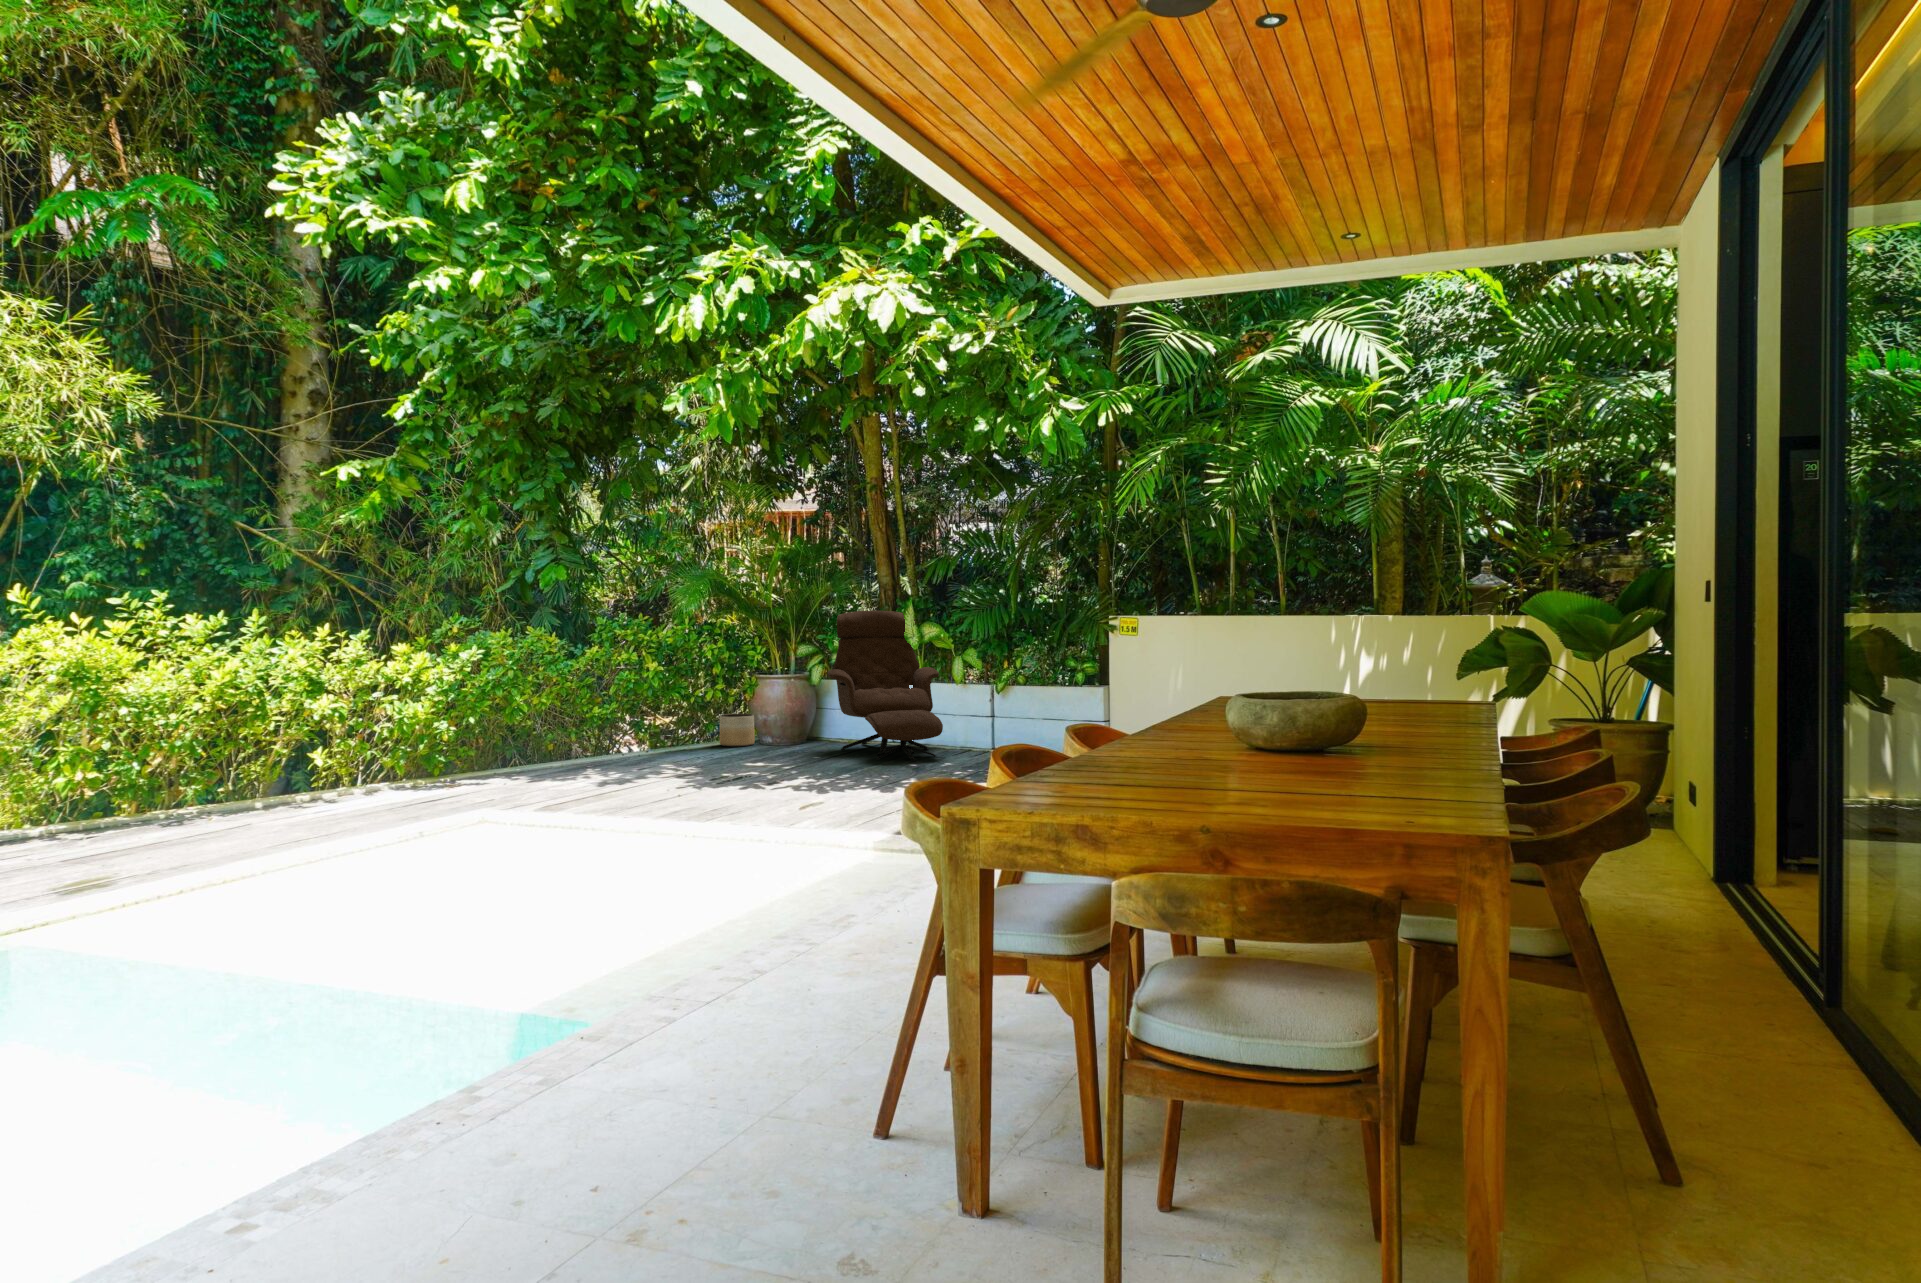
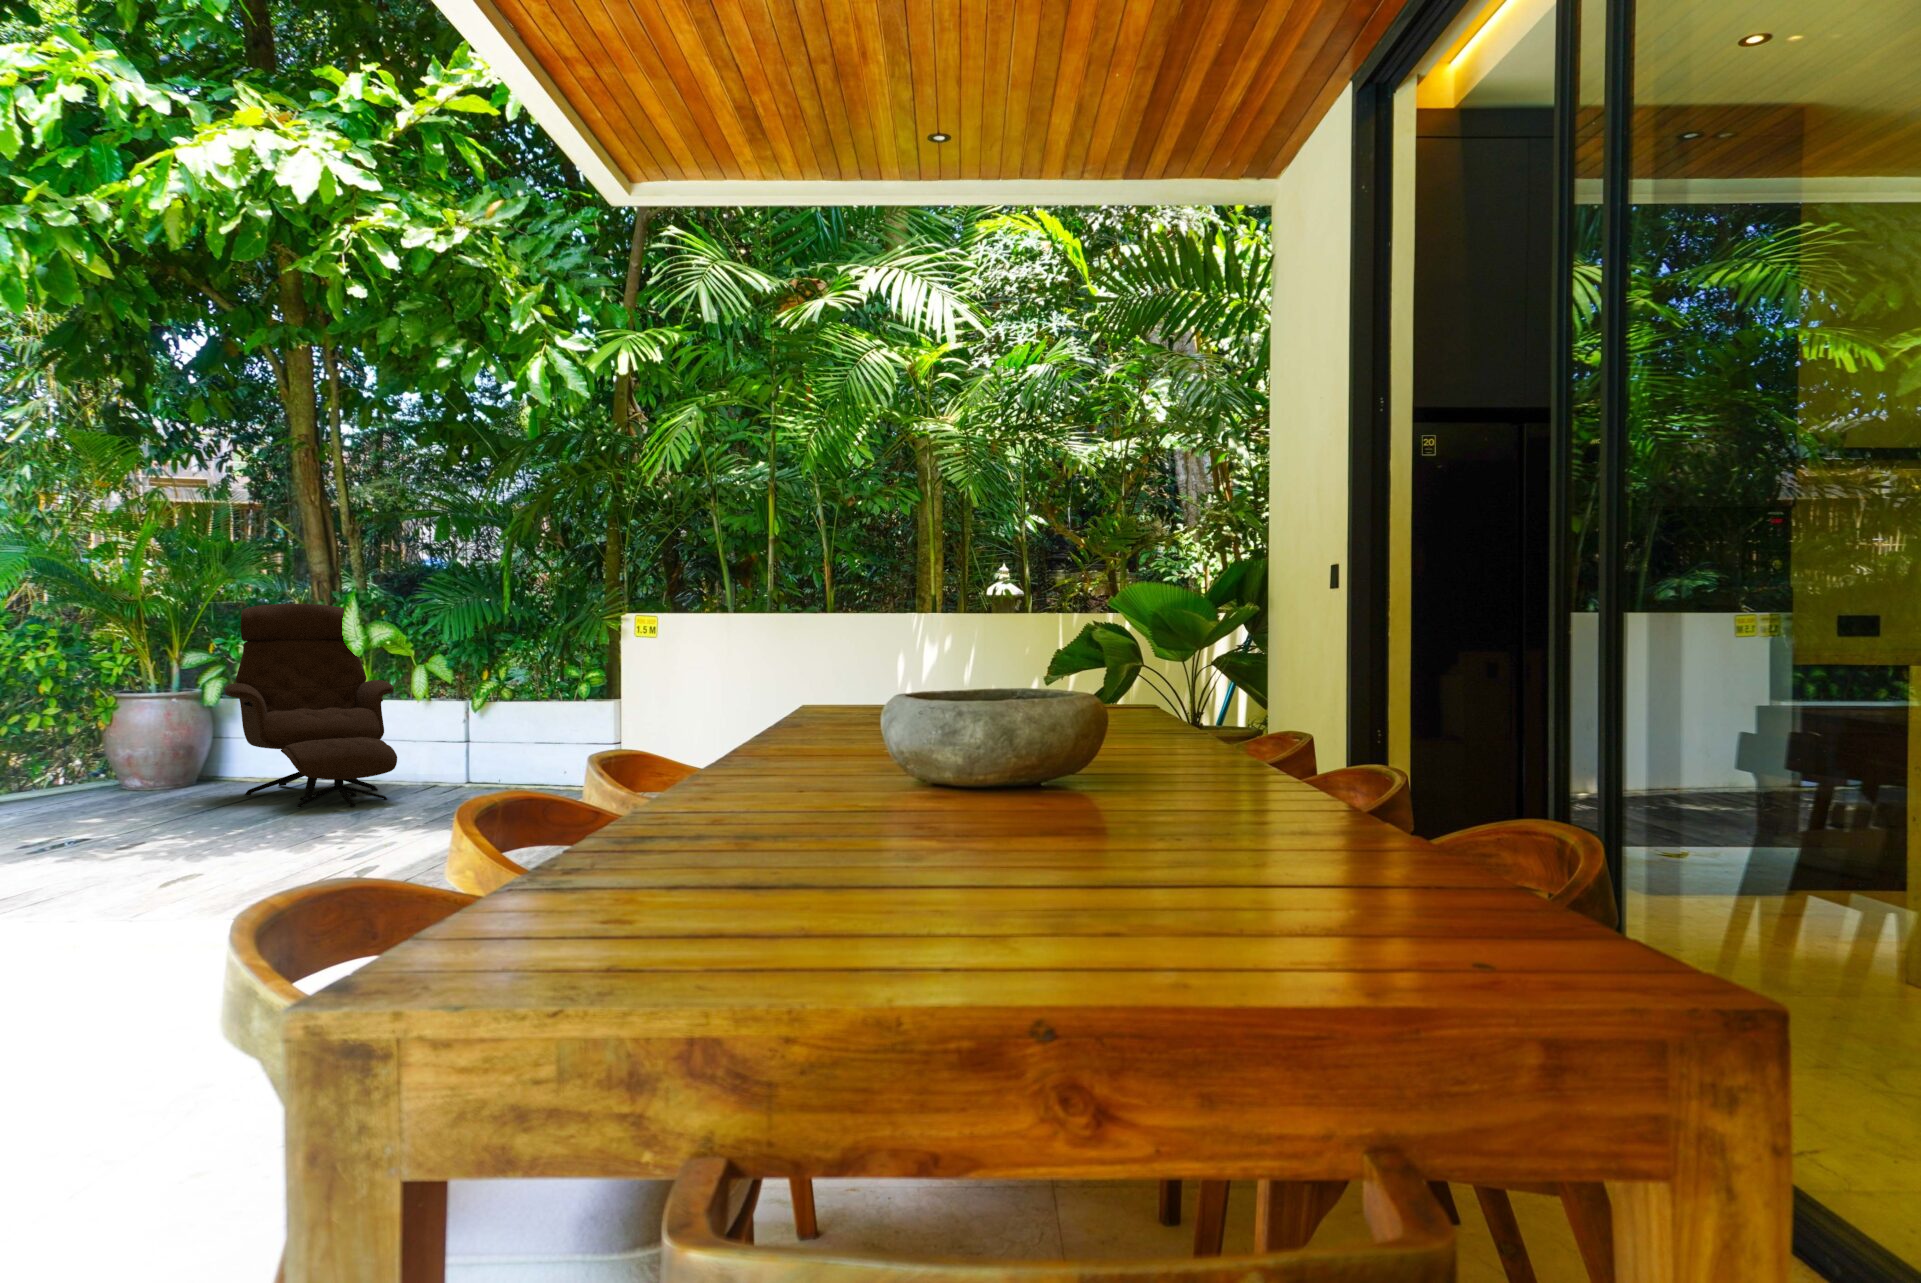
planter: present [720,714,755,747] -> none [48,748,107,796]

